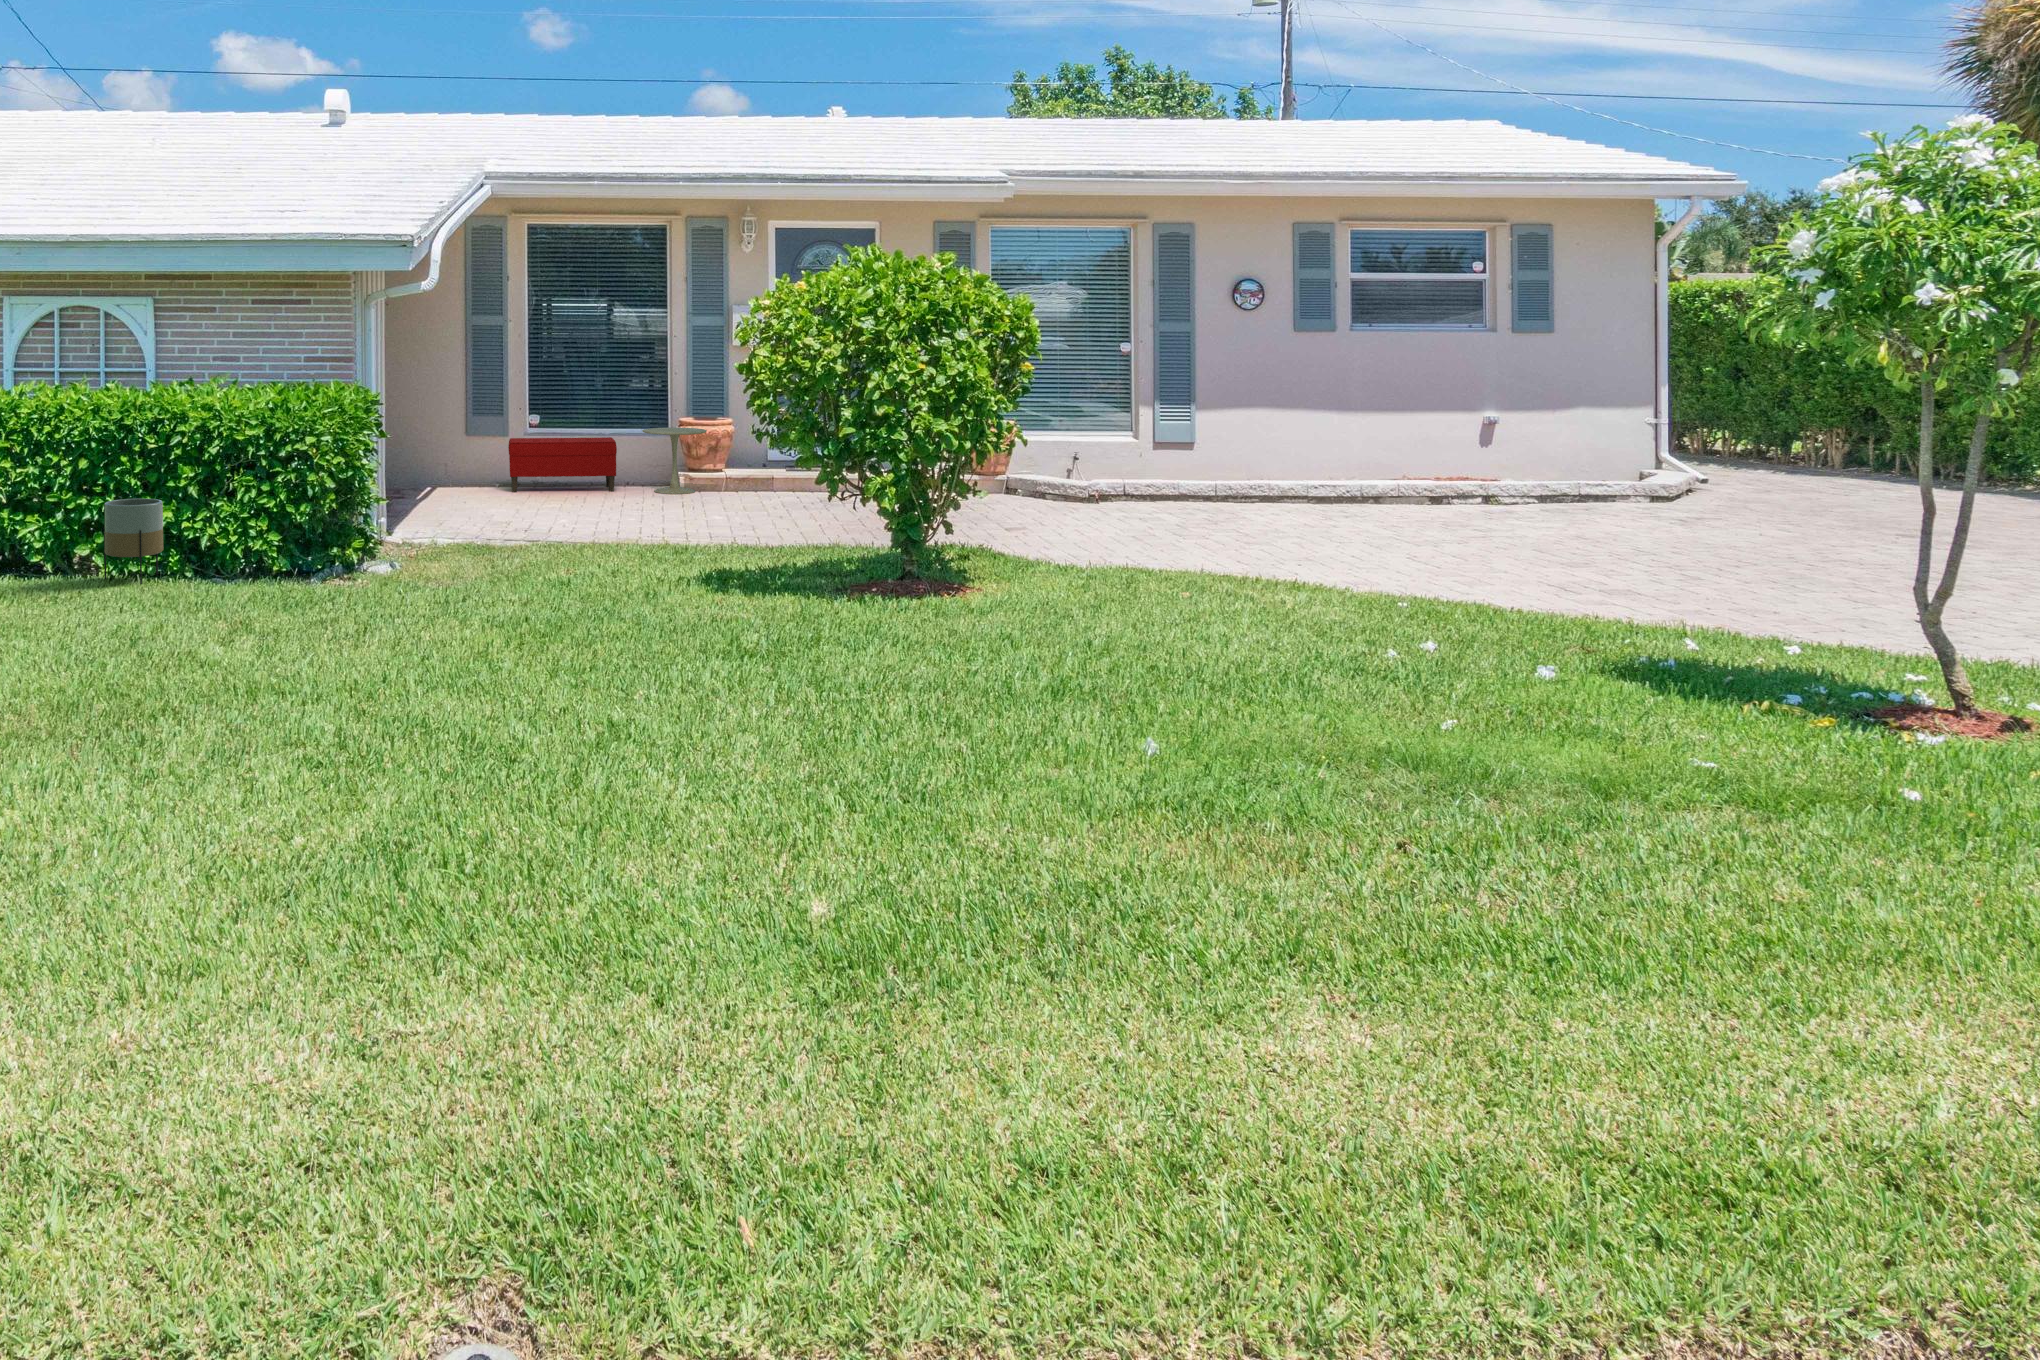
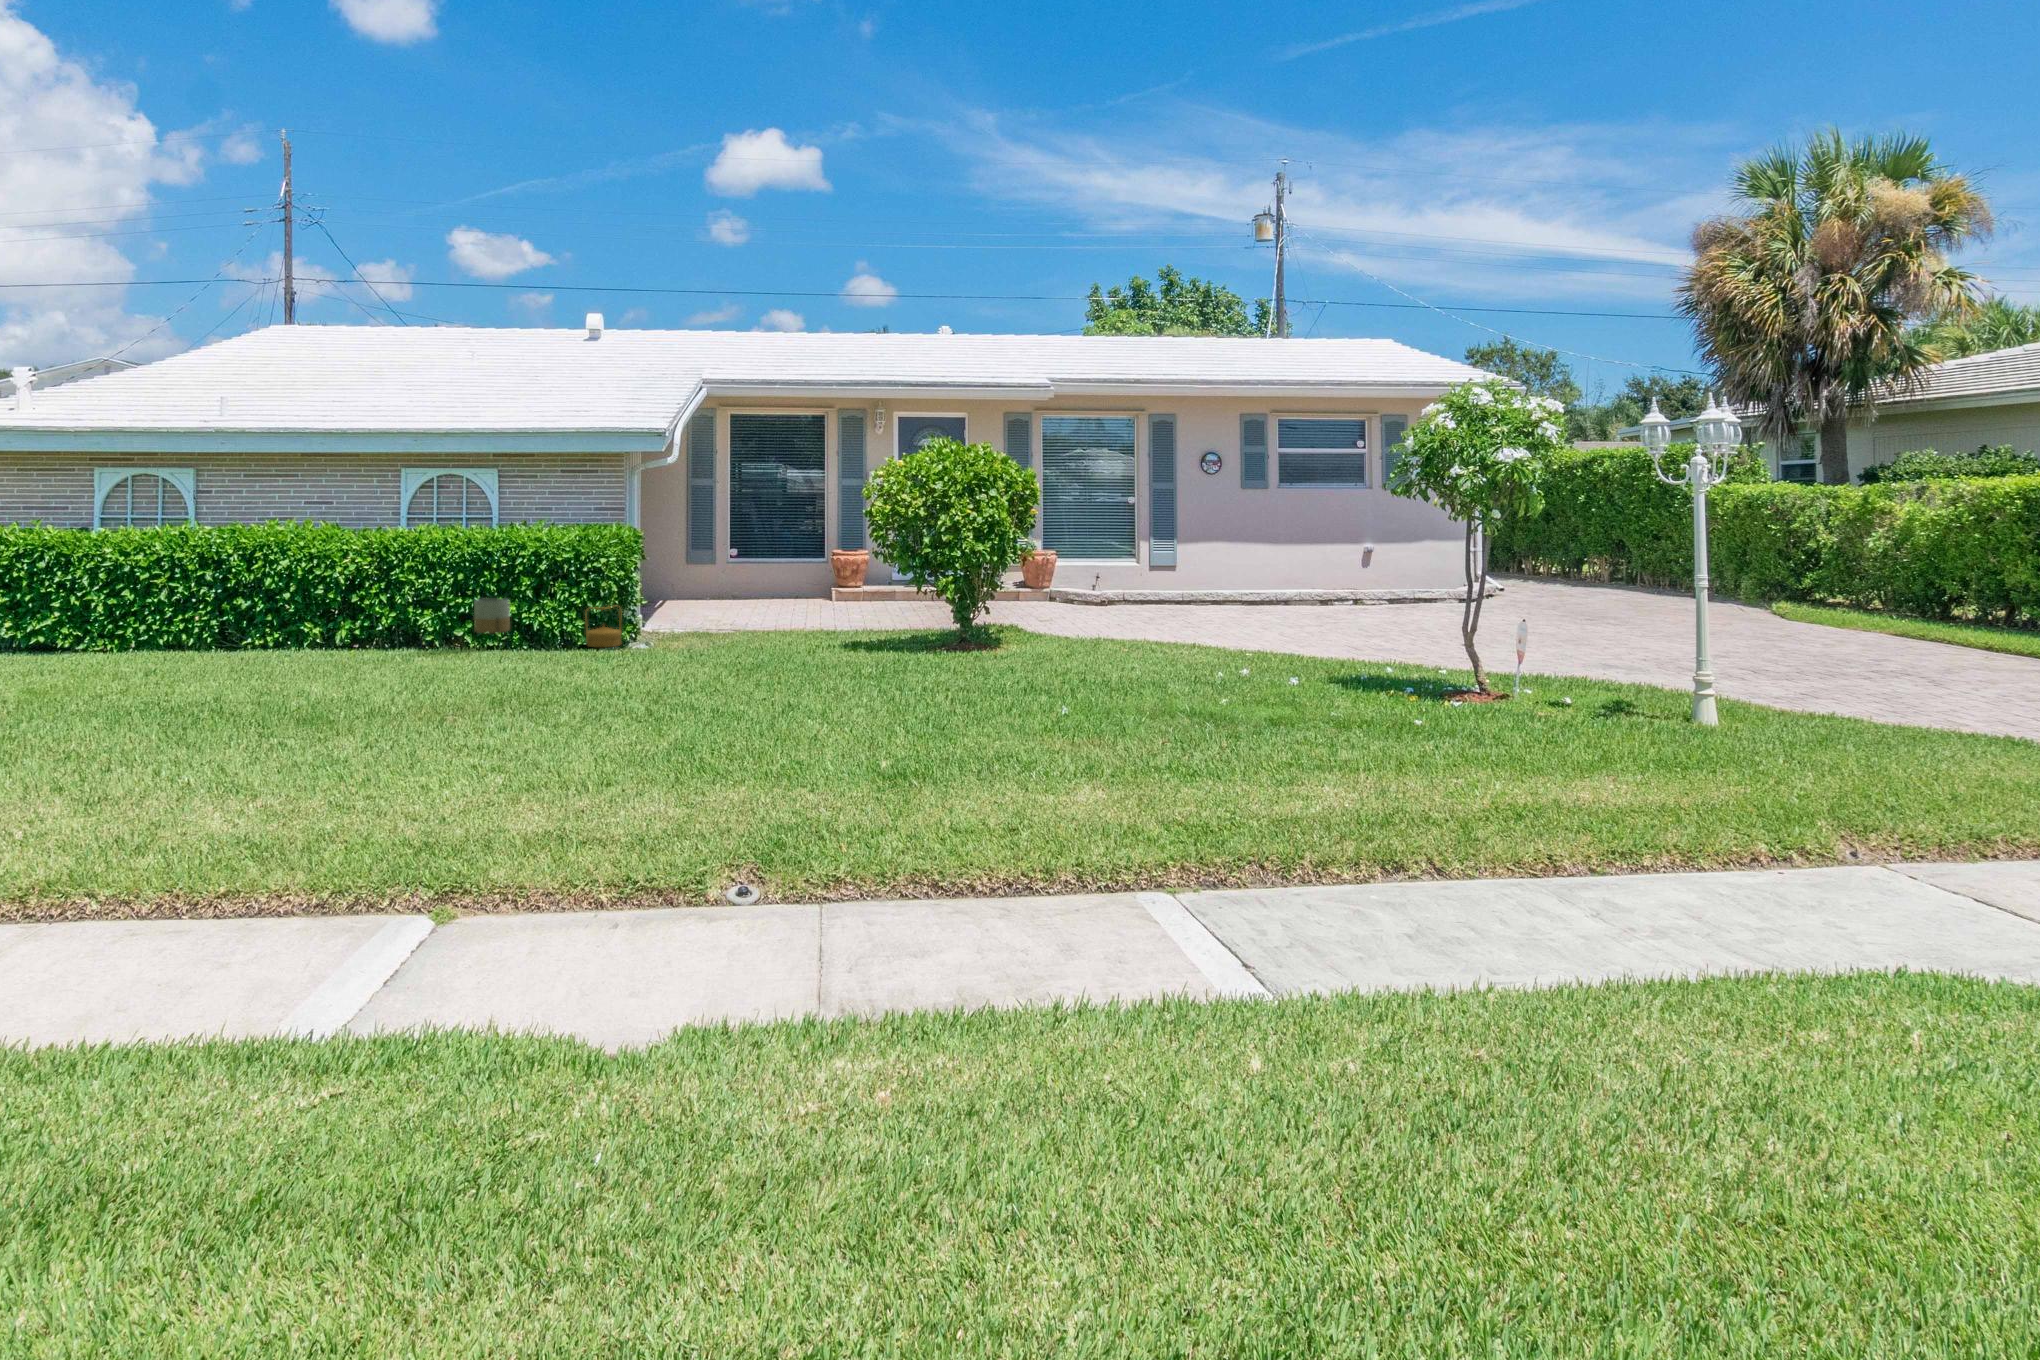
side table: present [642,428,707,494] -> none [804,556,847,600]
bench: present [508,437,617,492] -> none [714,563,787,600]
woven basket: none [284,512,345,581] -> present [585,607,622,647]

